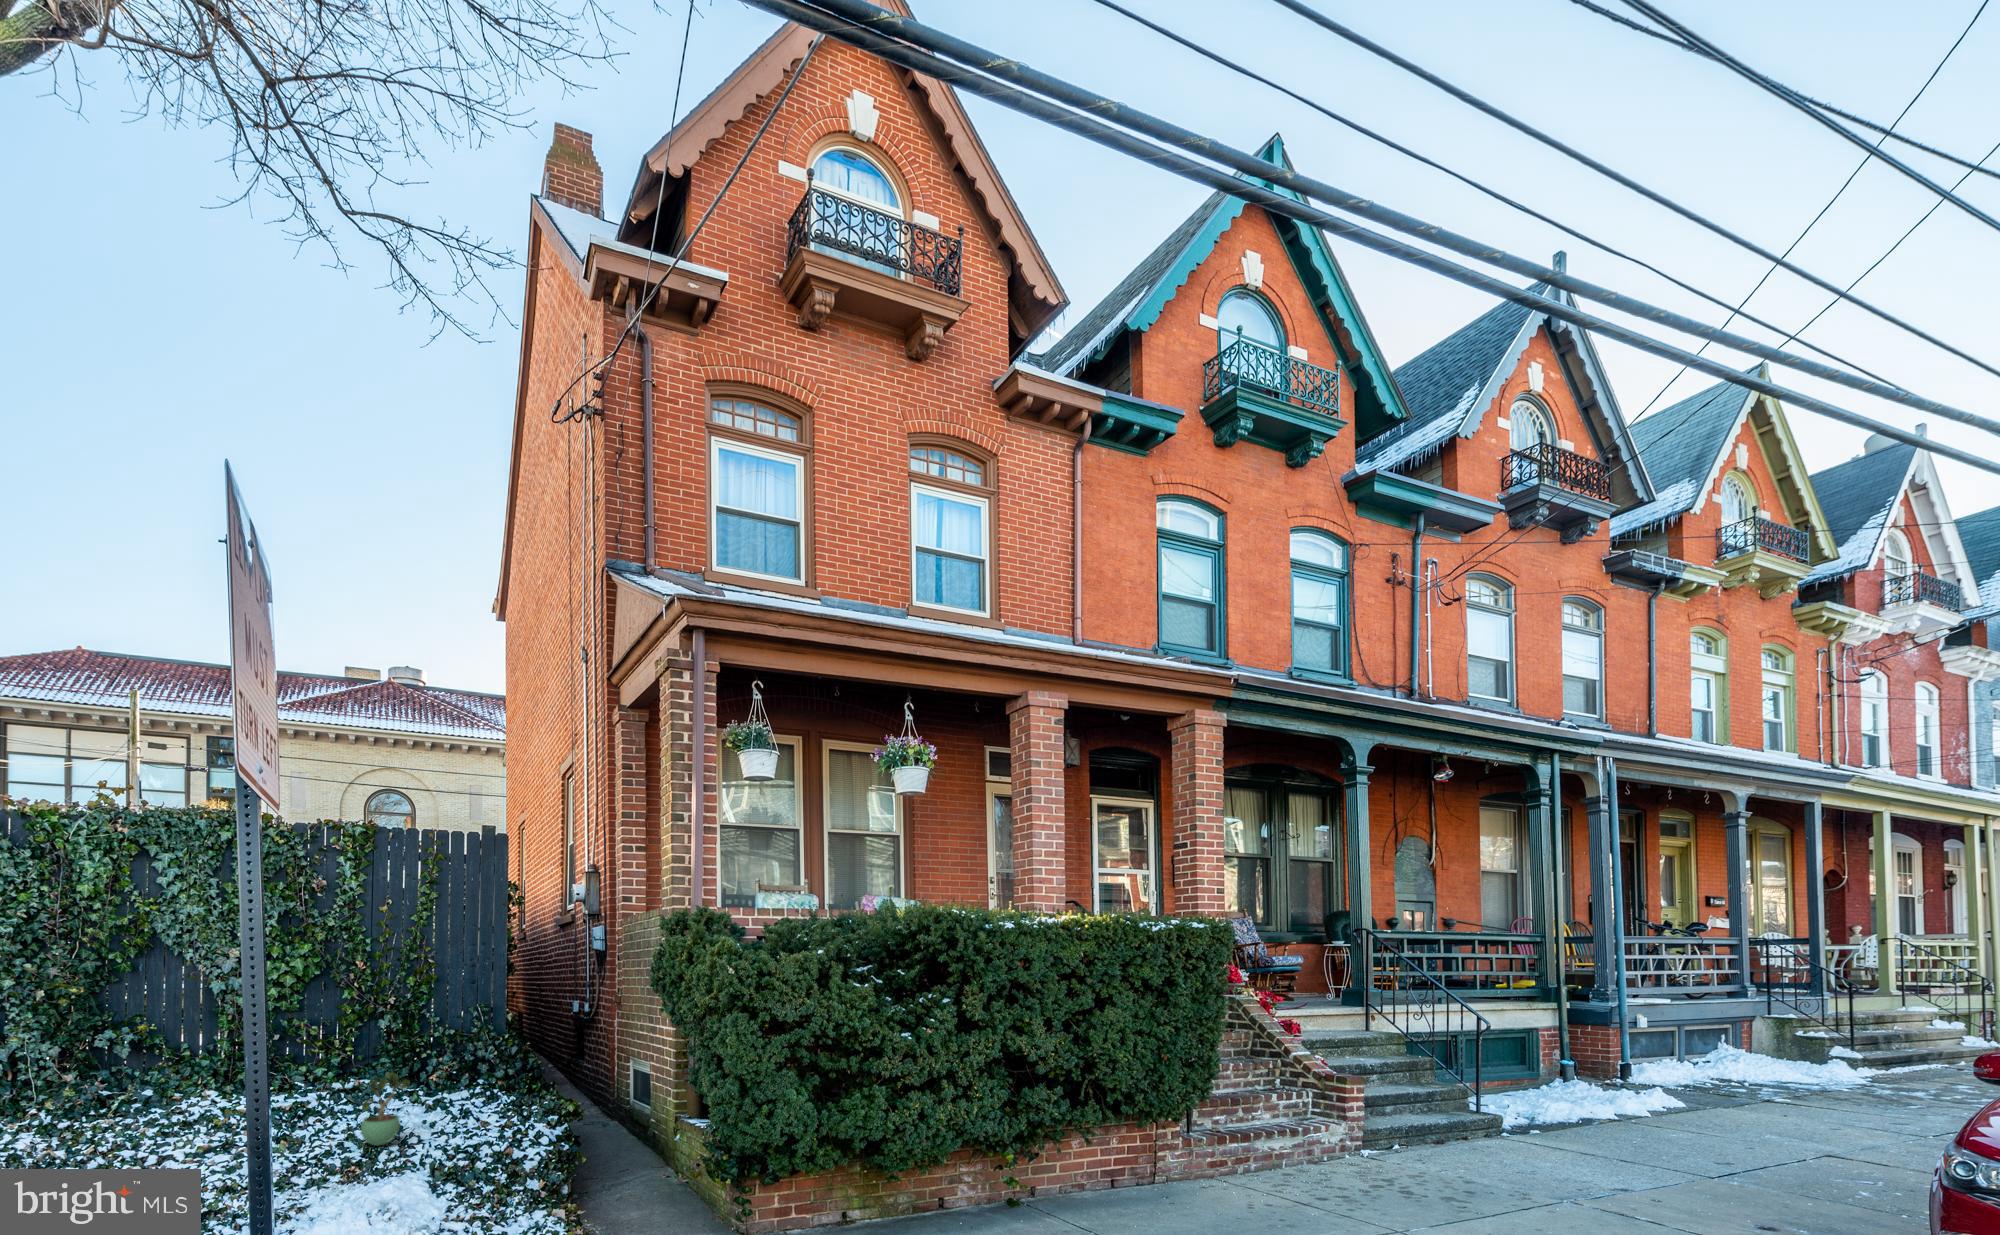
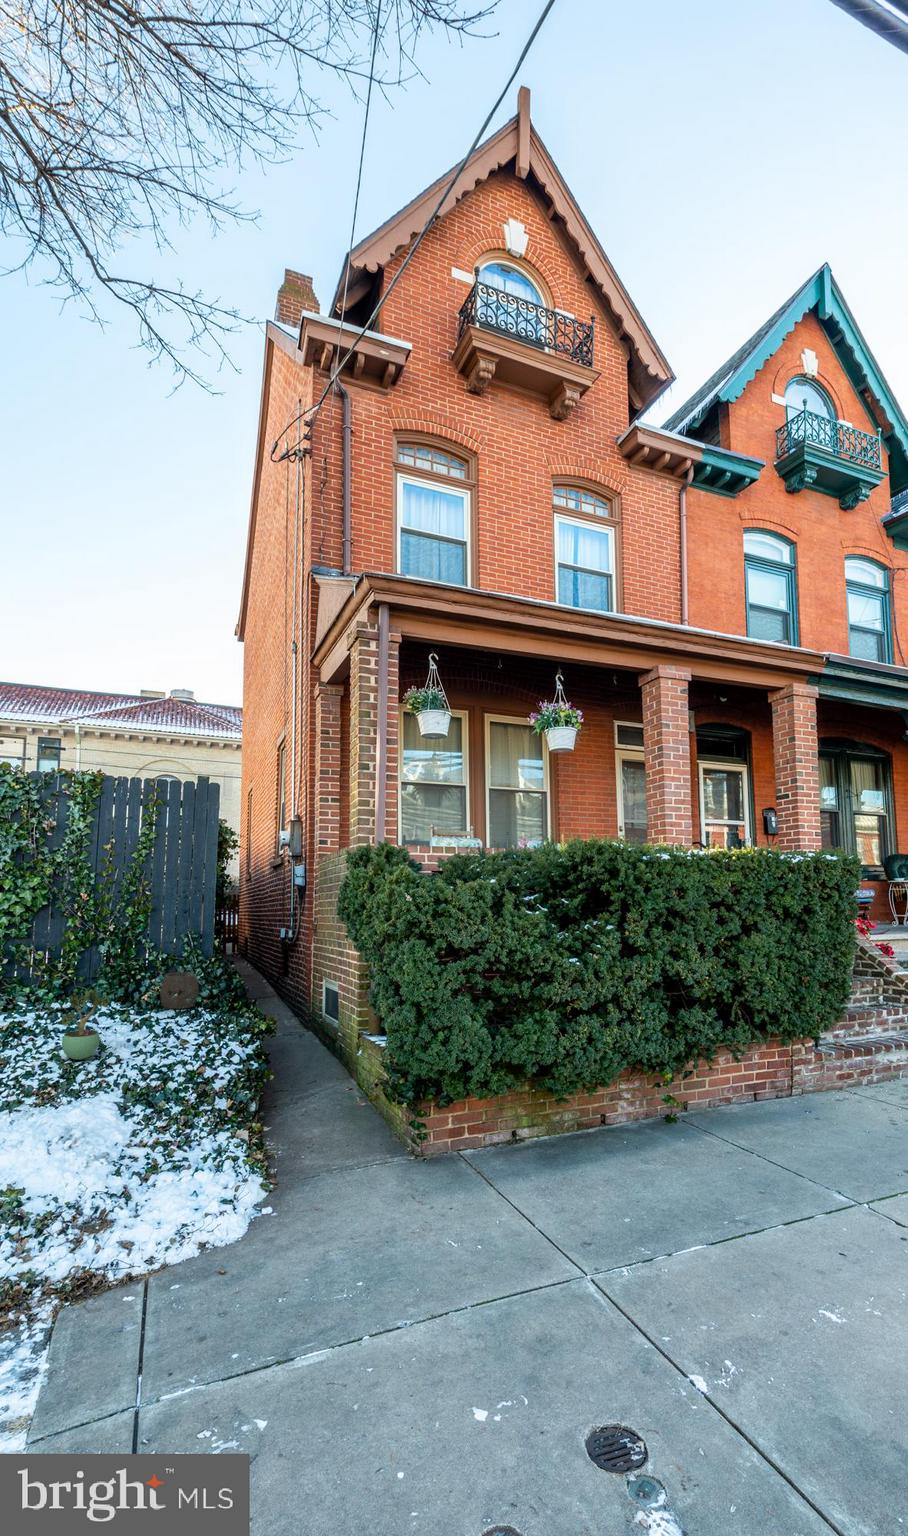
woven basket: none [452,1046,497,1089] -> present [160,972,199,1009]

